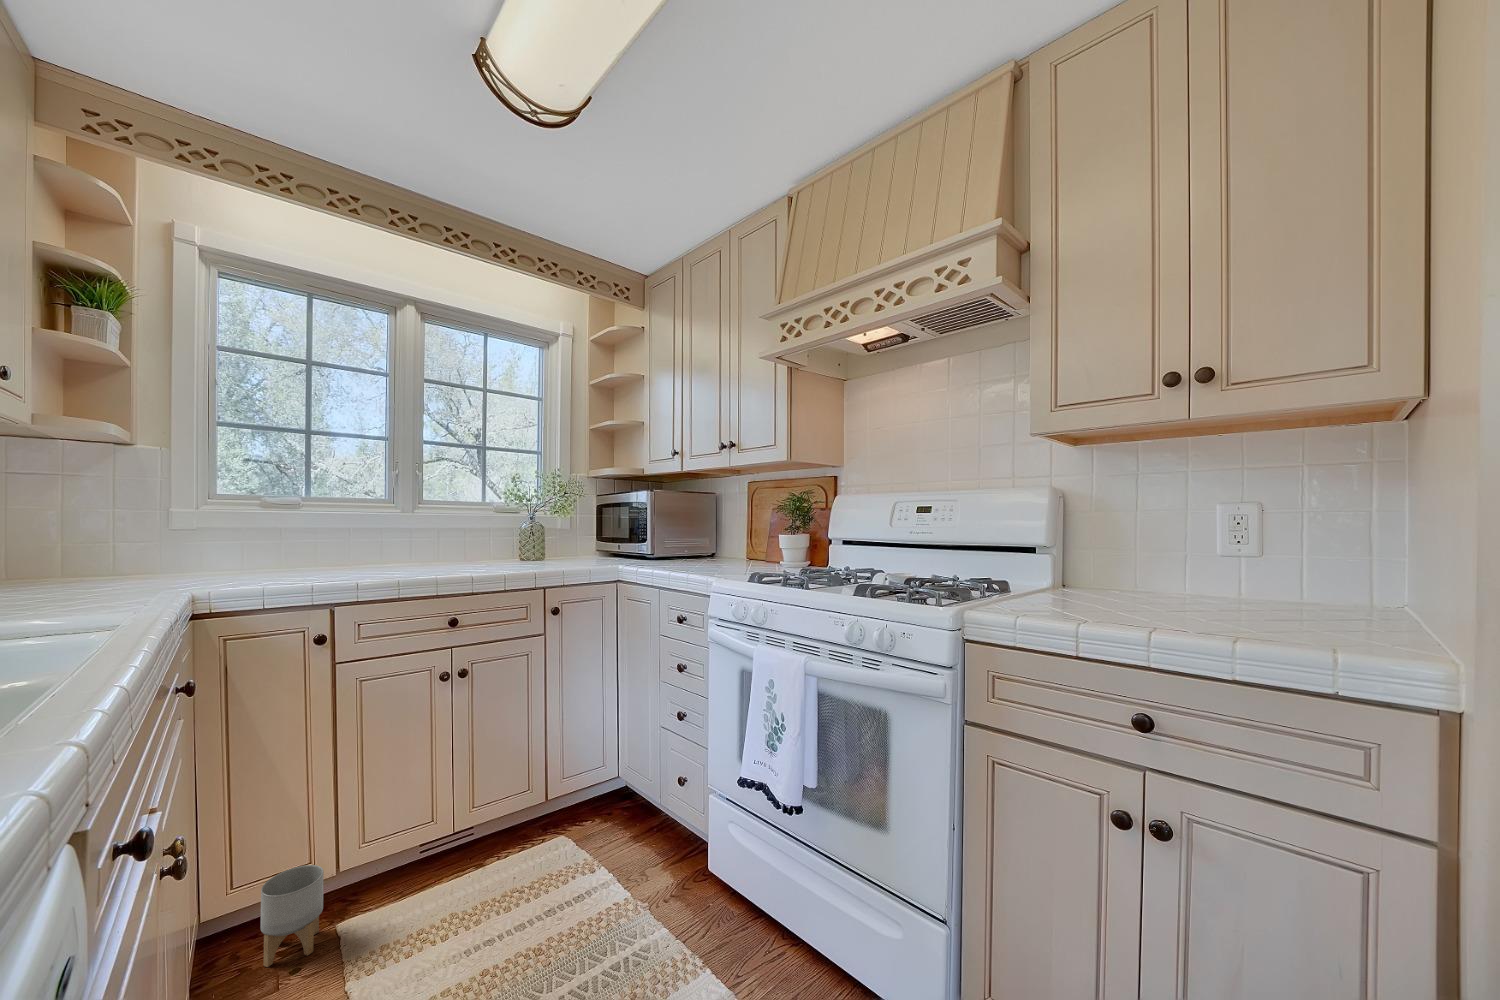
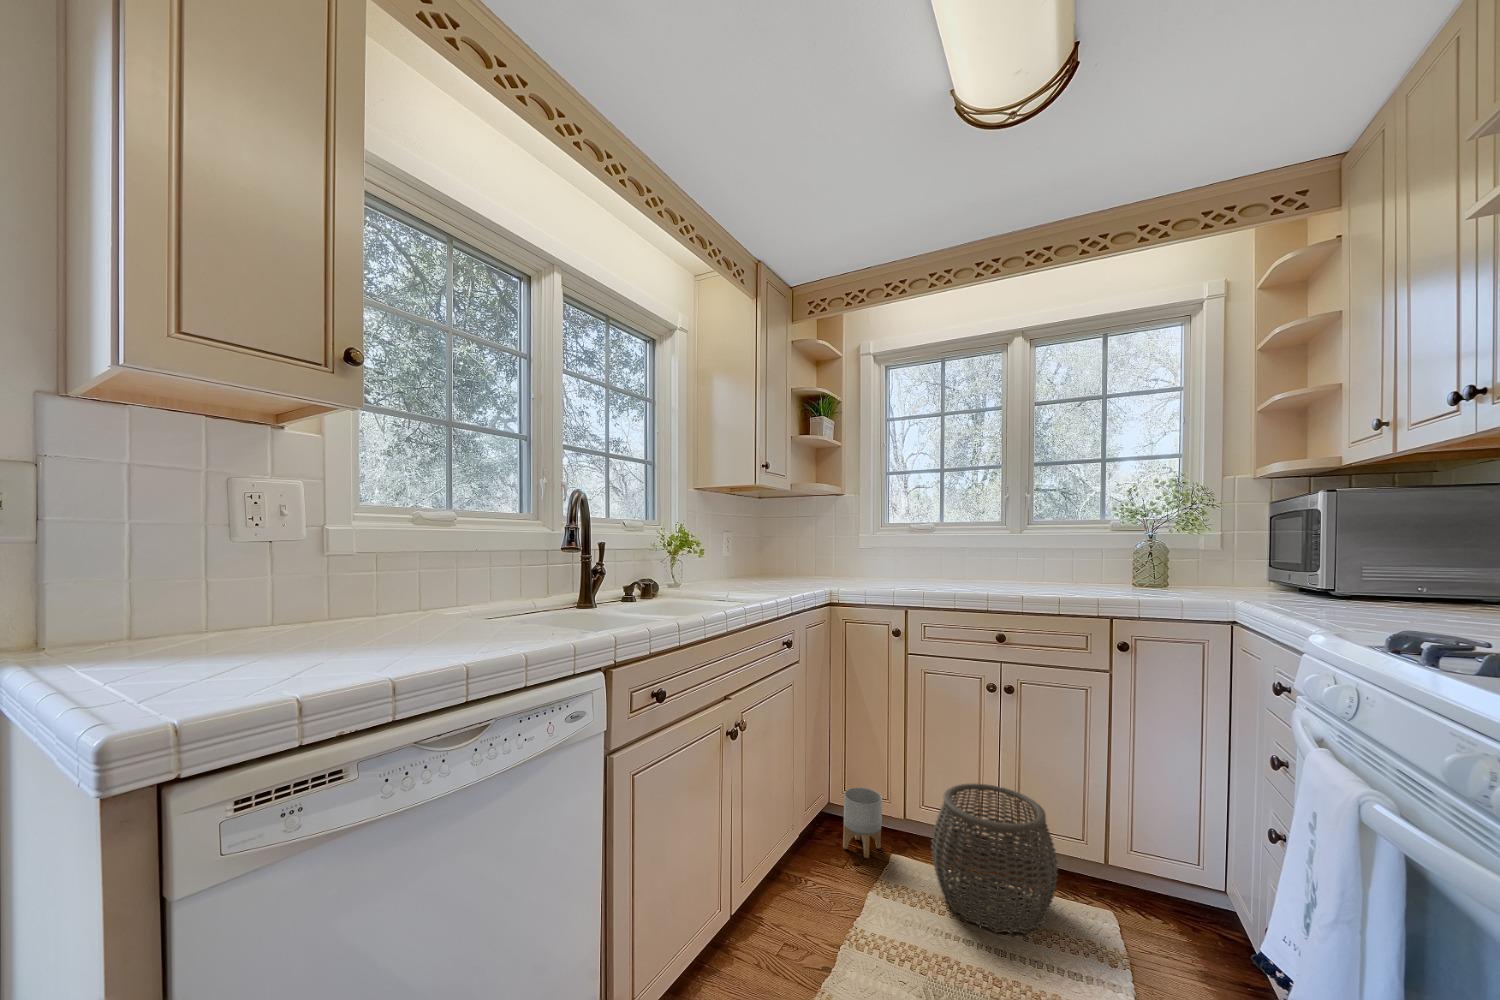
woven basket: none [413,775,542,929] -> present [931,783,1058,935]

